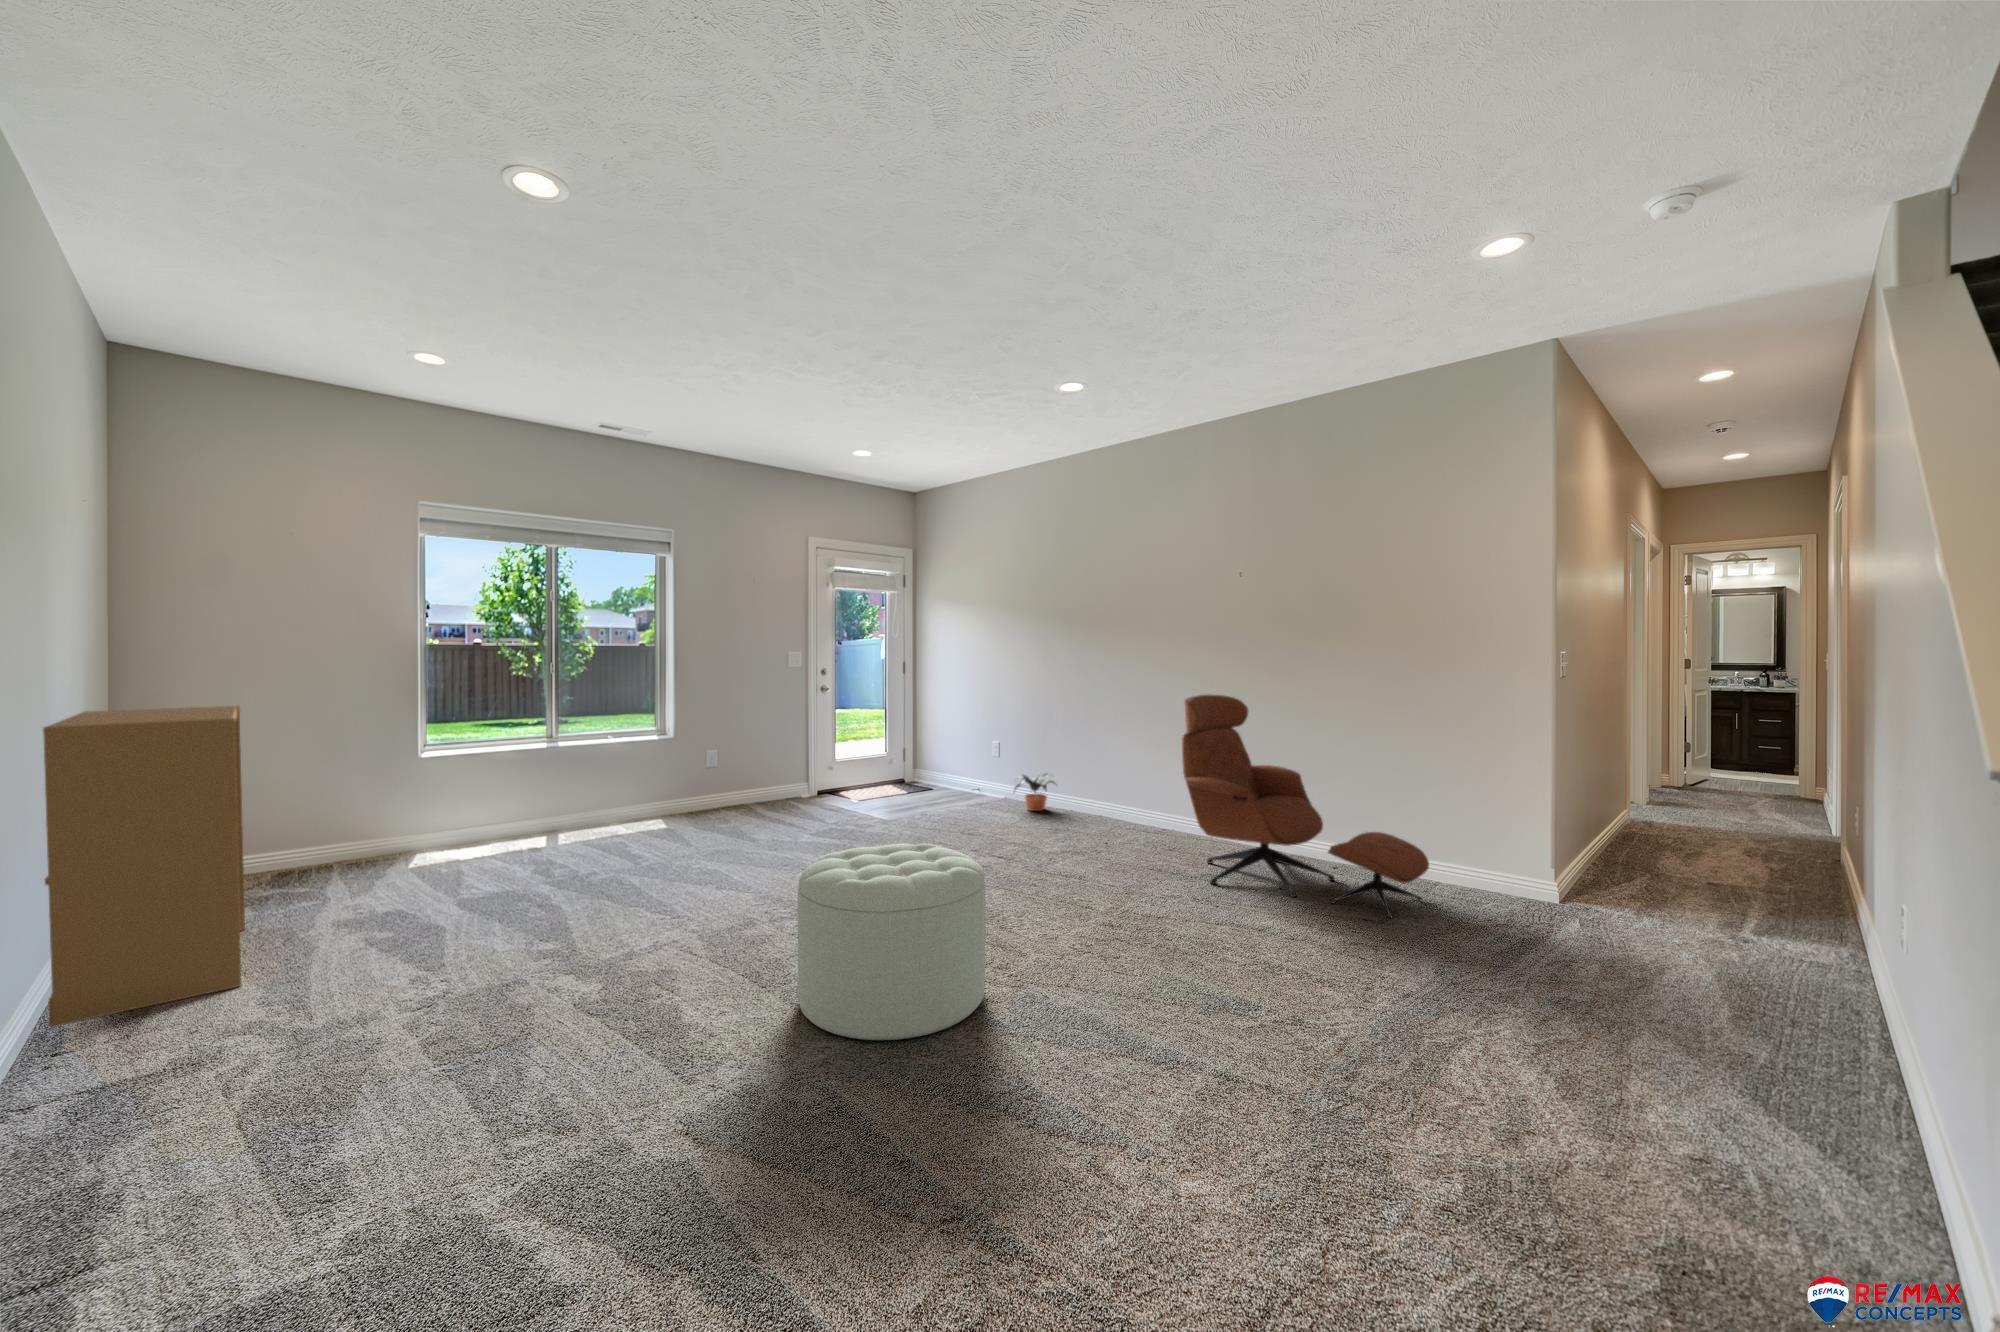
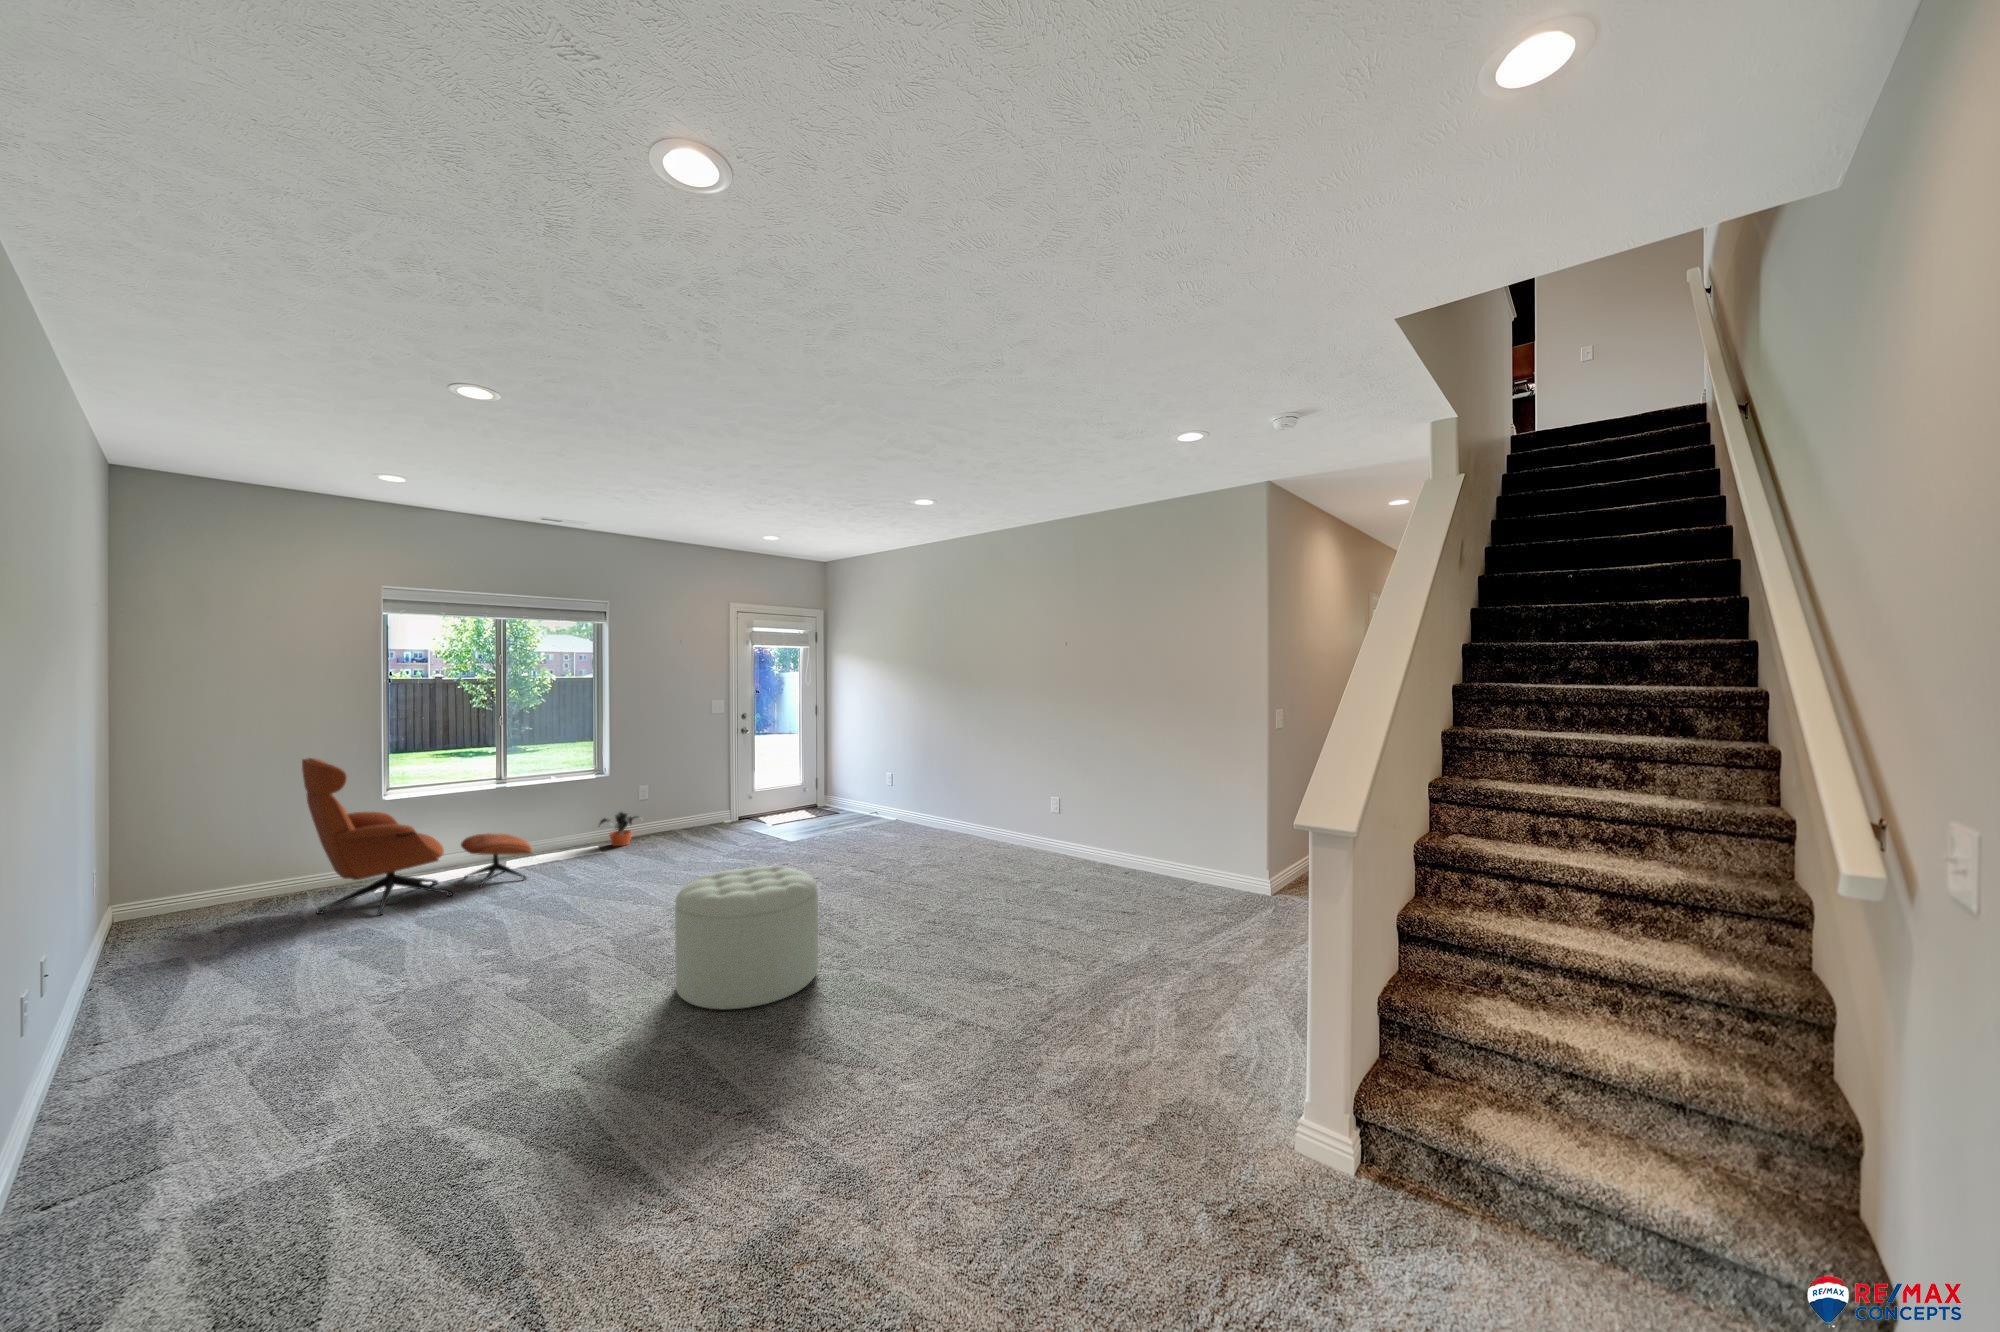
lounge chair: present [1182,695,1429,918] -> present [302,758,532,916]
bookshelf: present [43,706,245,1026] -> none [87,769,239,1025]
potted plant: present [1014,774,1055,811] -> present [600,812,641,846]

